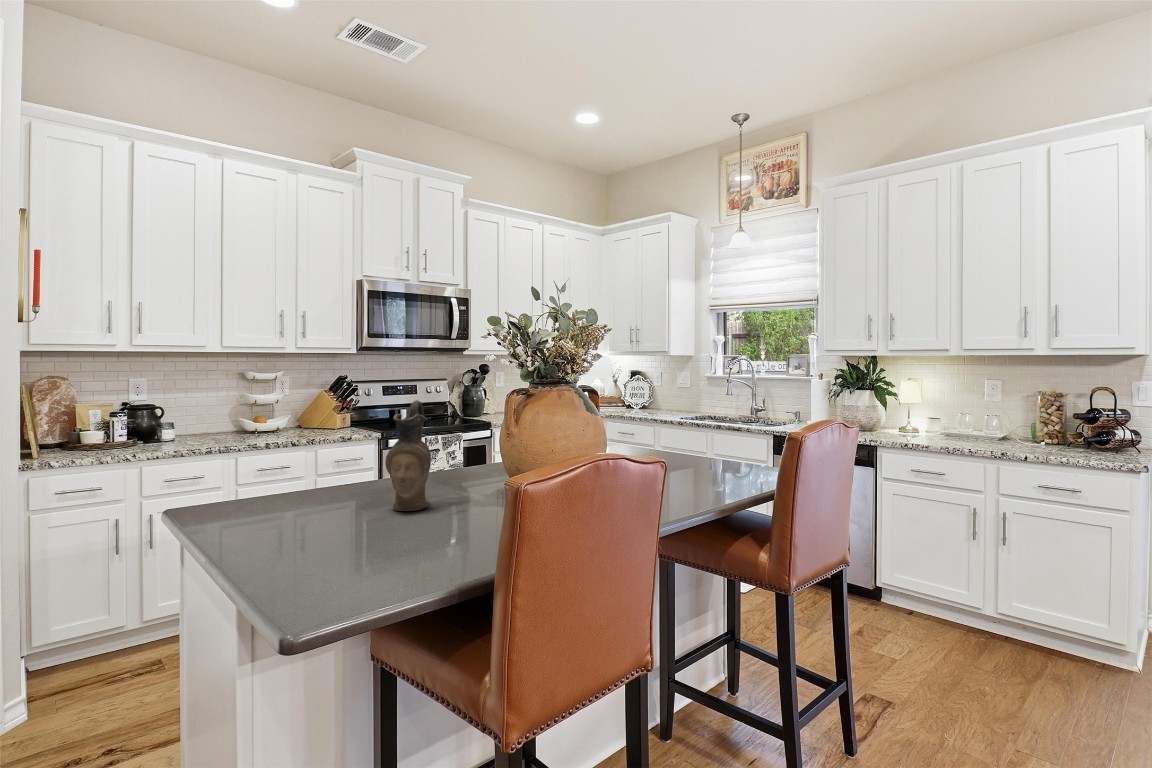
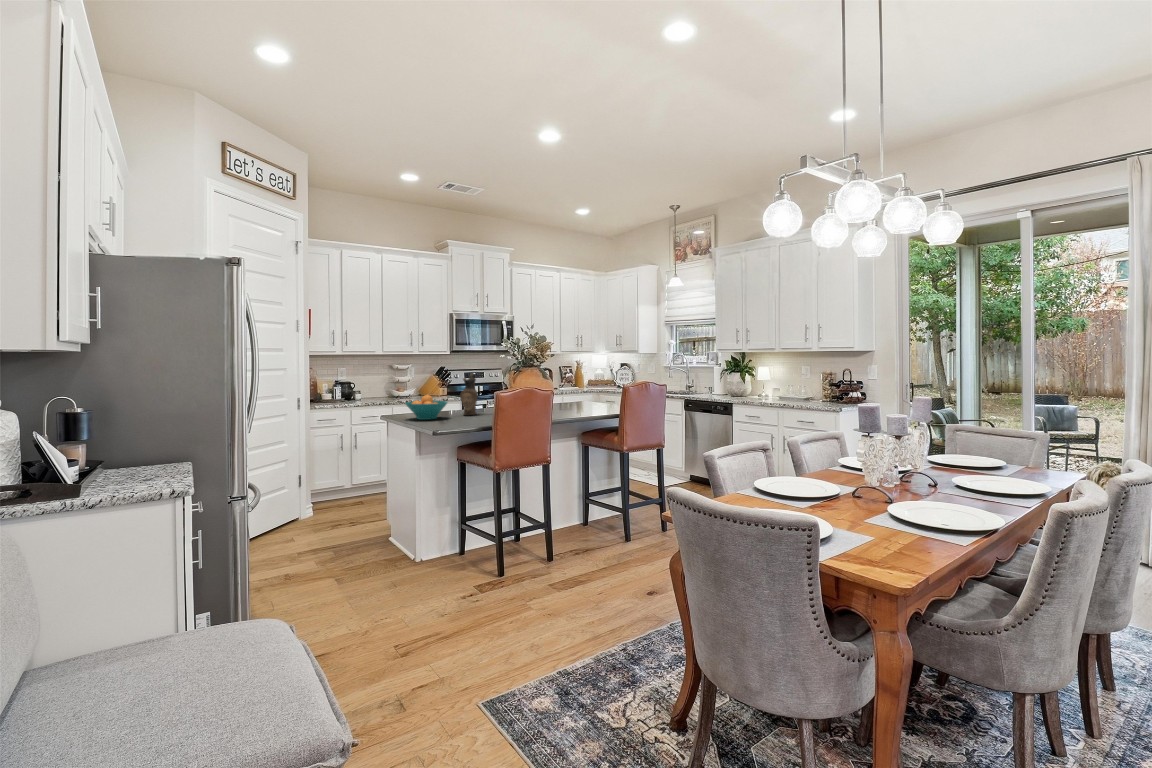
fruit bowl: none [223,467,353,542] -> present [405,395,447,420]

